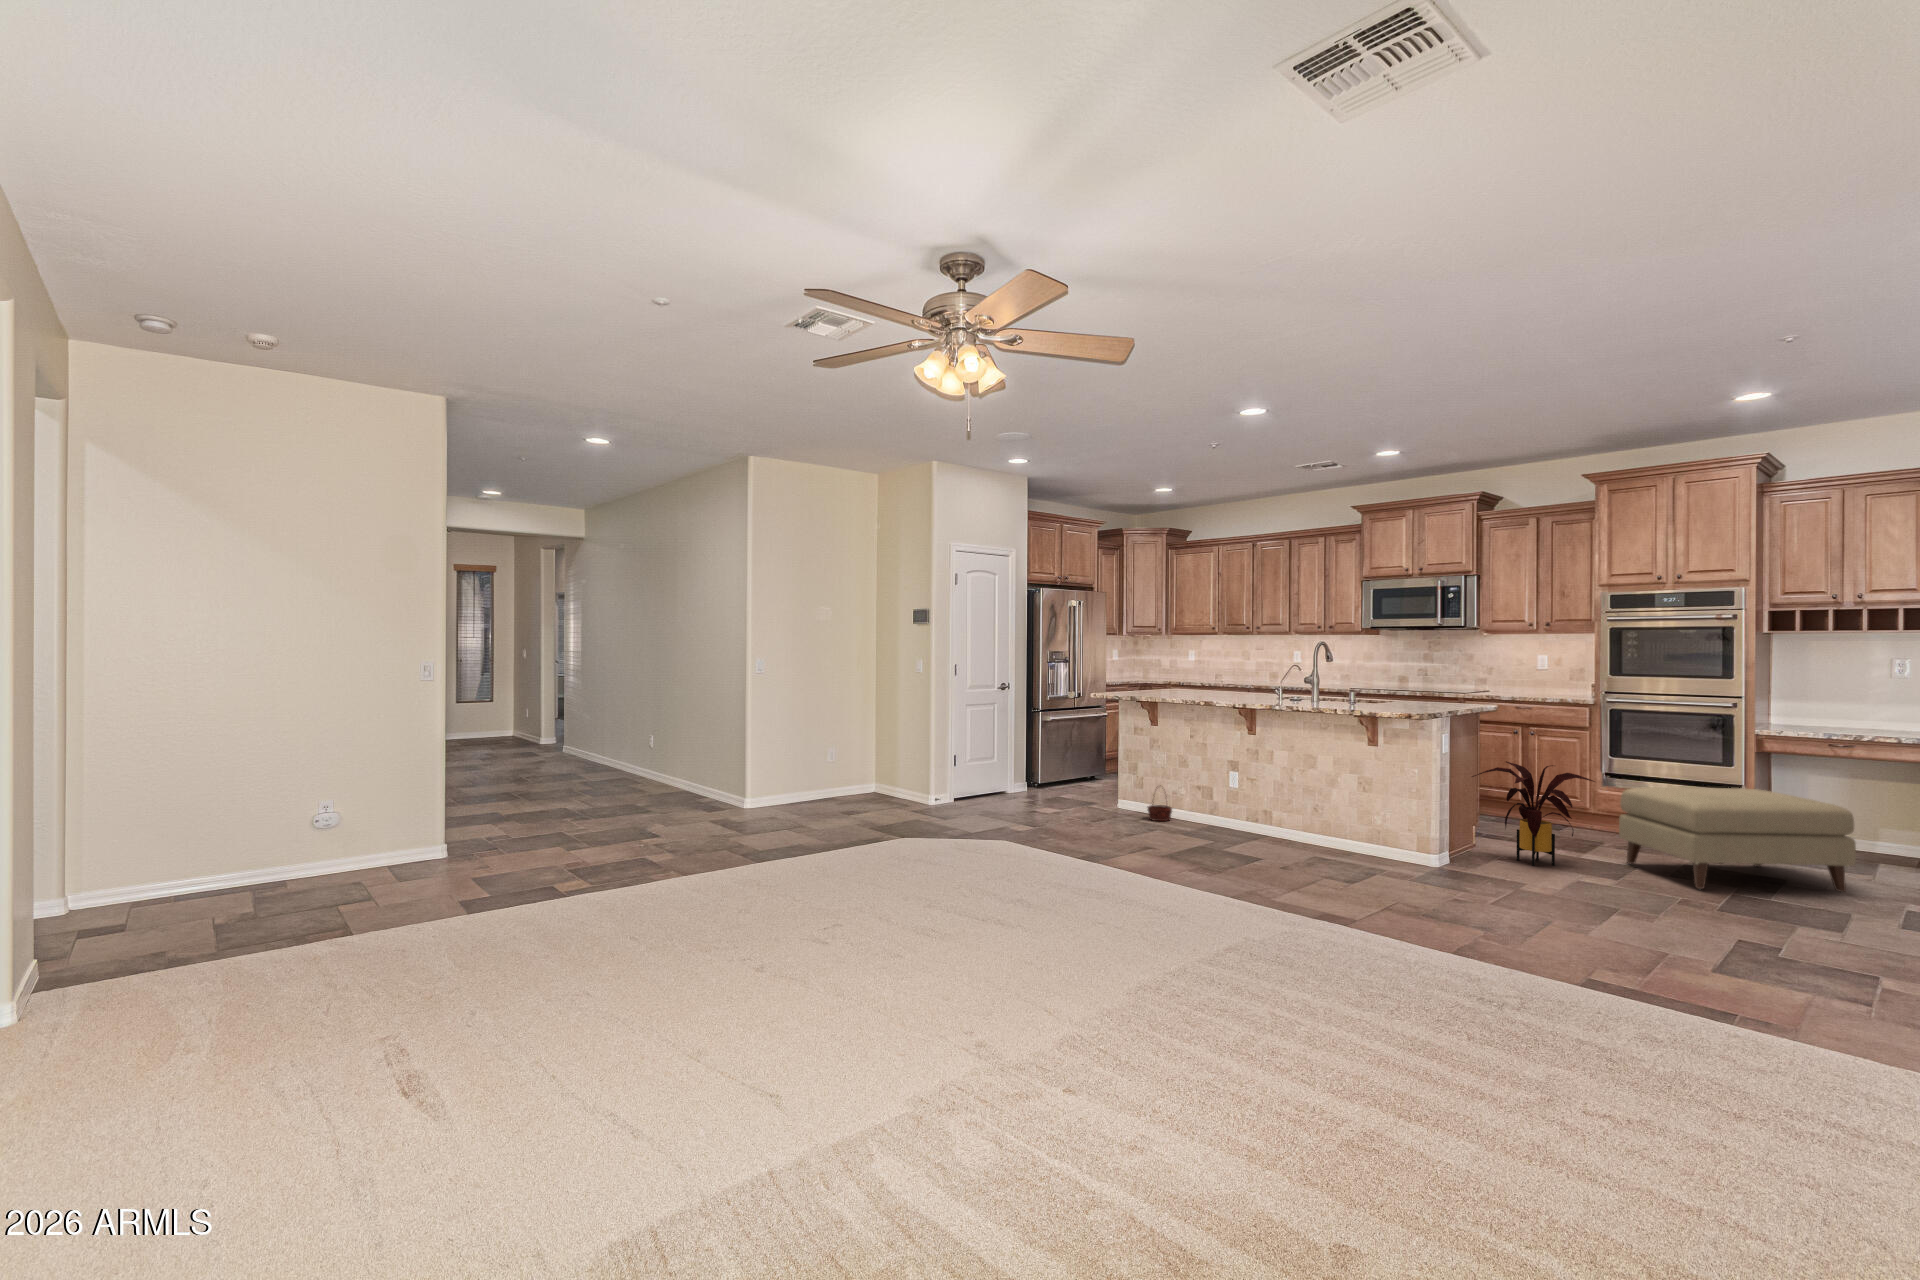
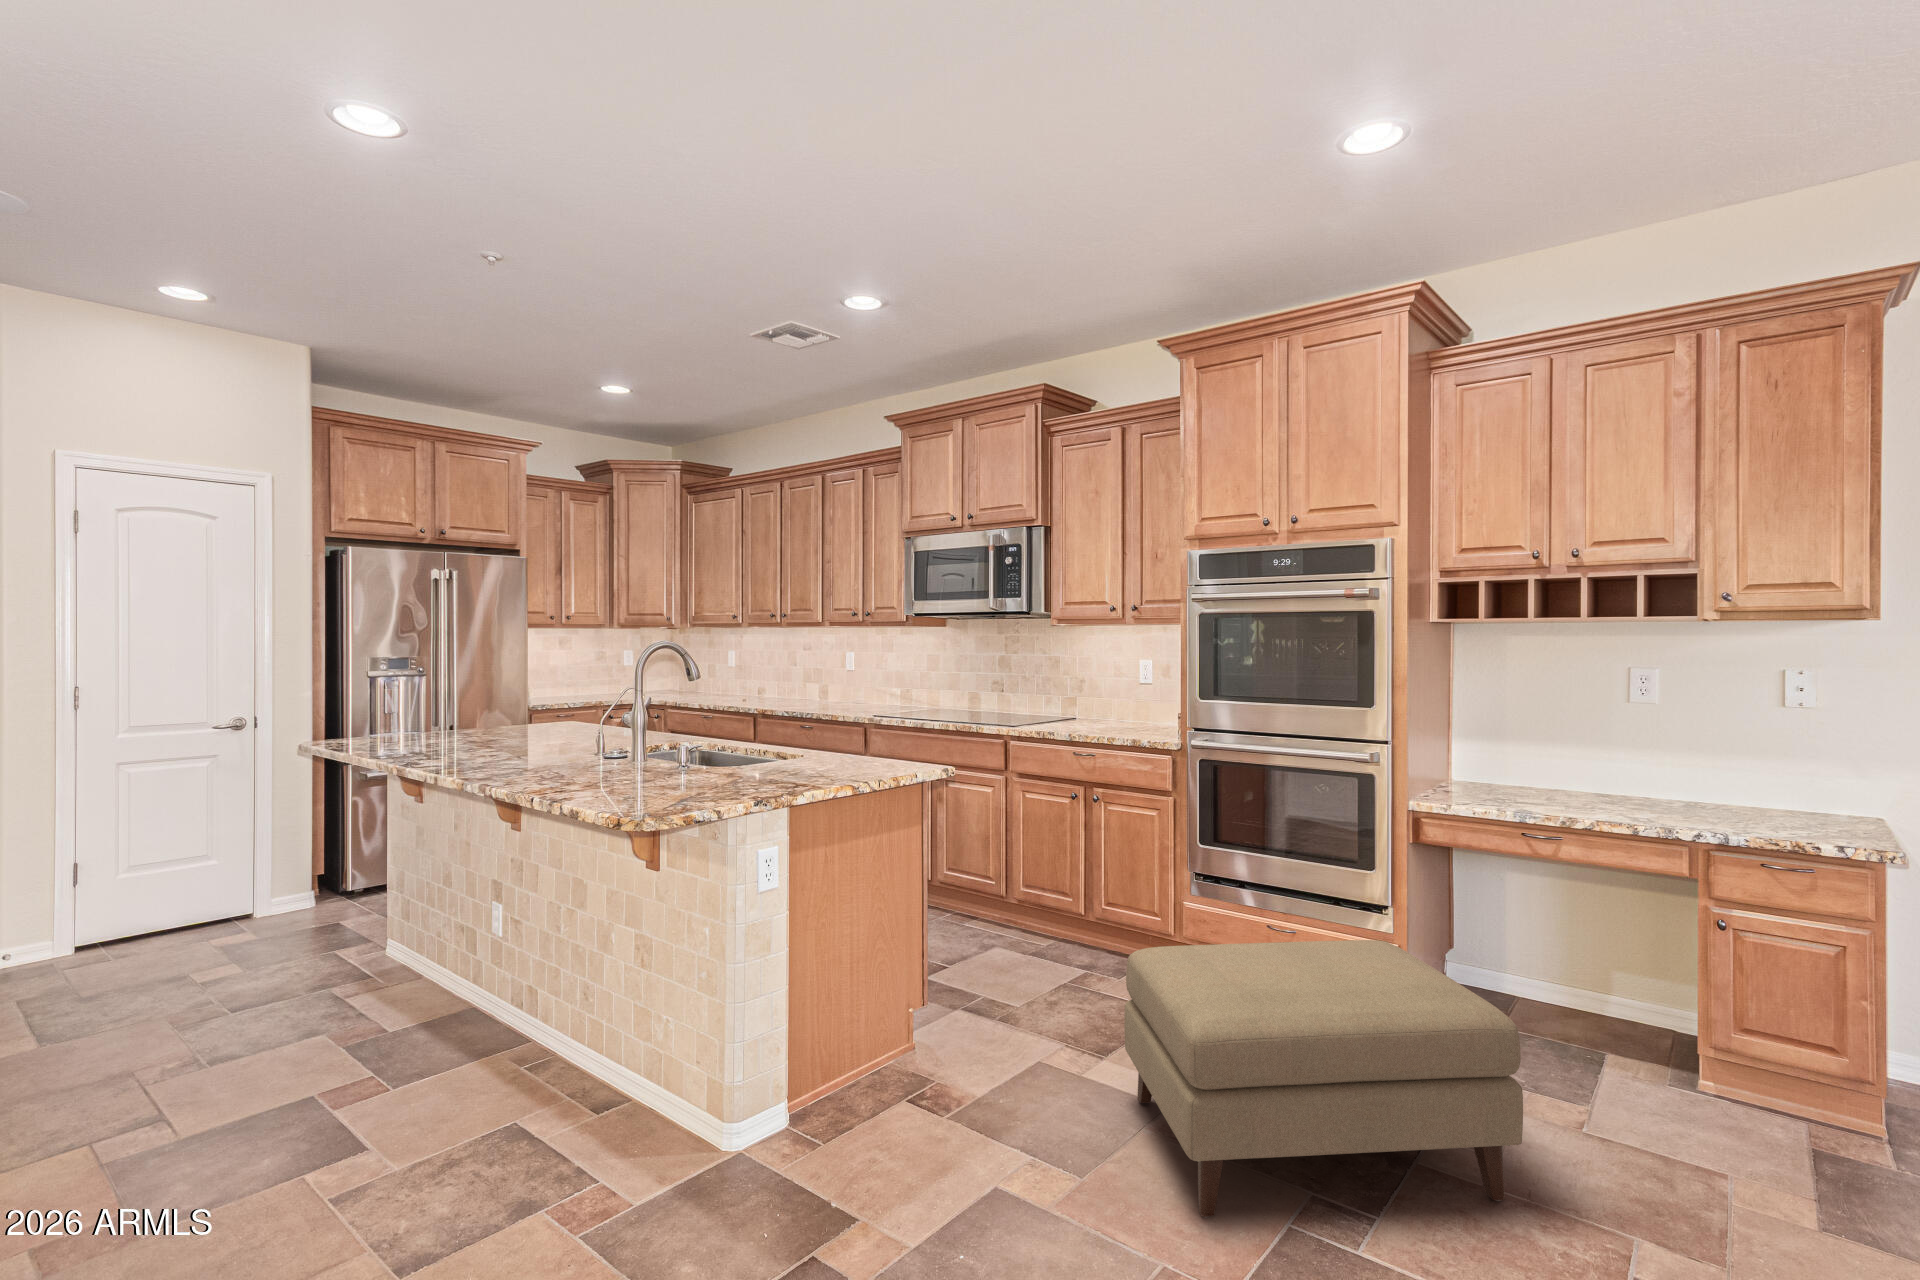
house plant: present [1472,761,1595,866] -> none [857,888,1071,1128]
basket: present [1148,801,1172,821] -> none [377,923,434,996]

